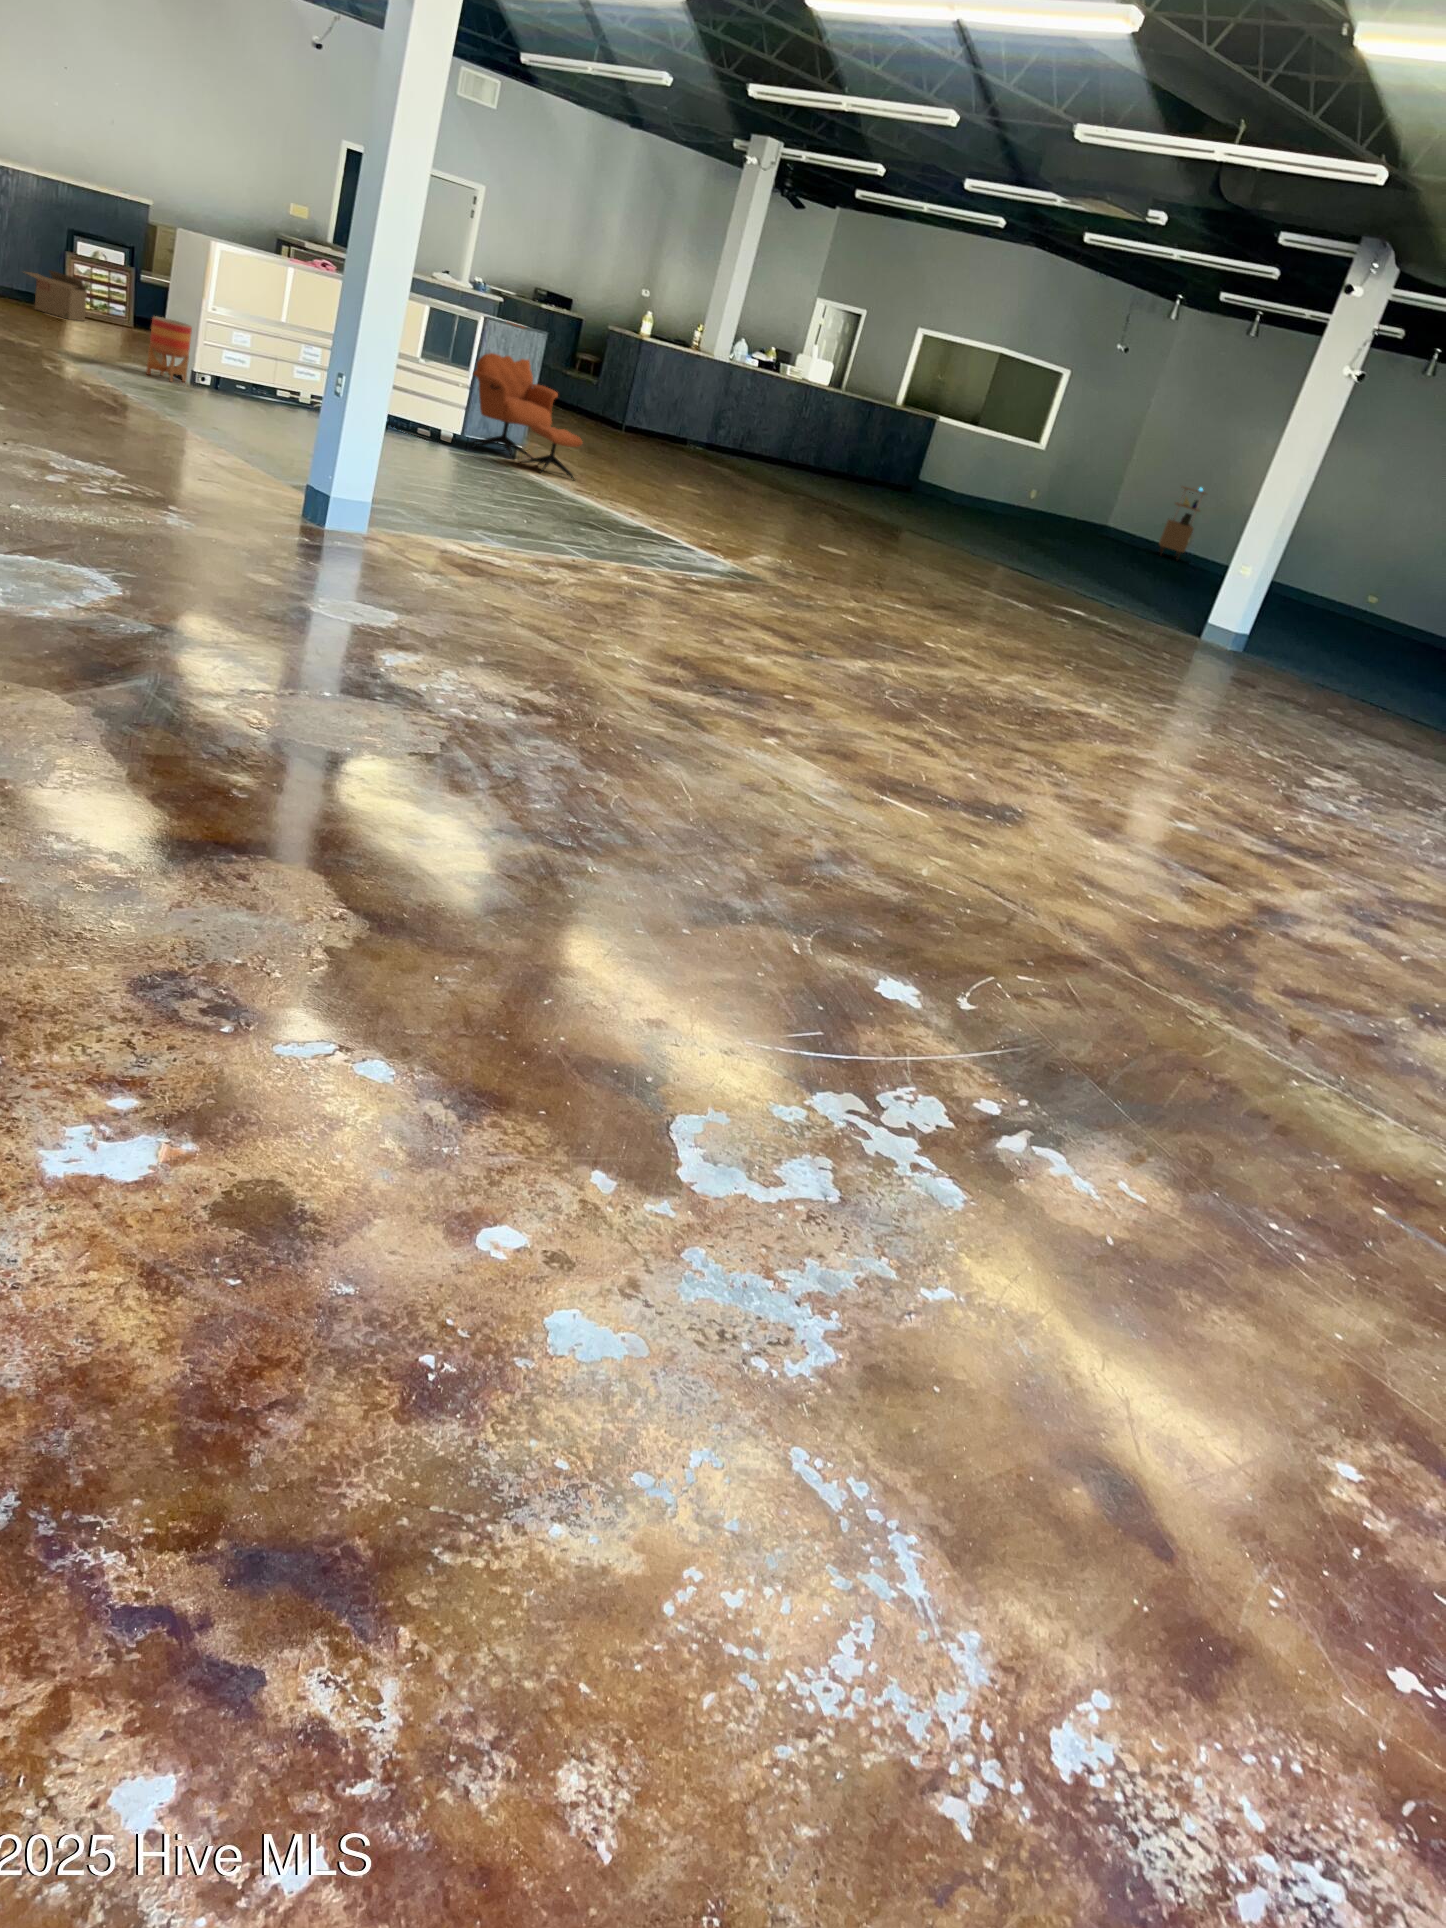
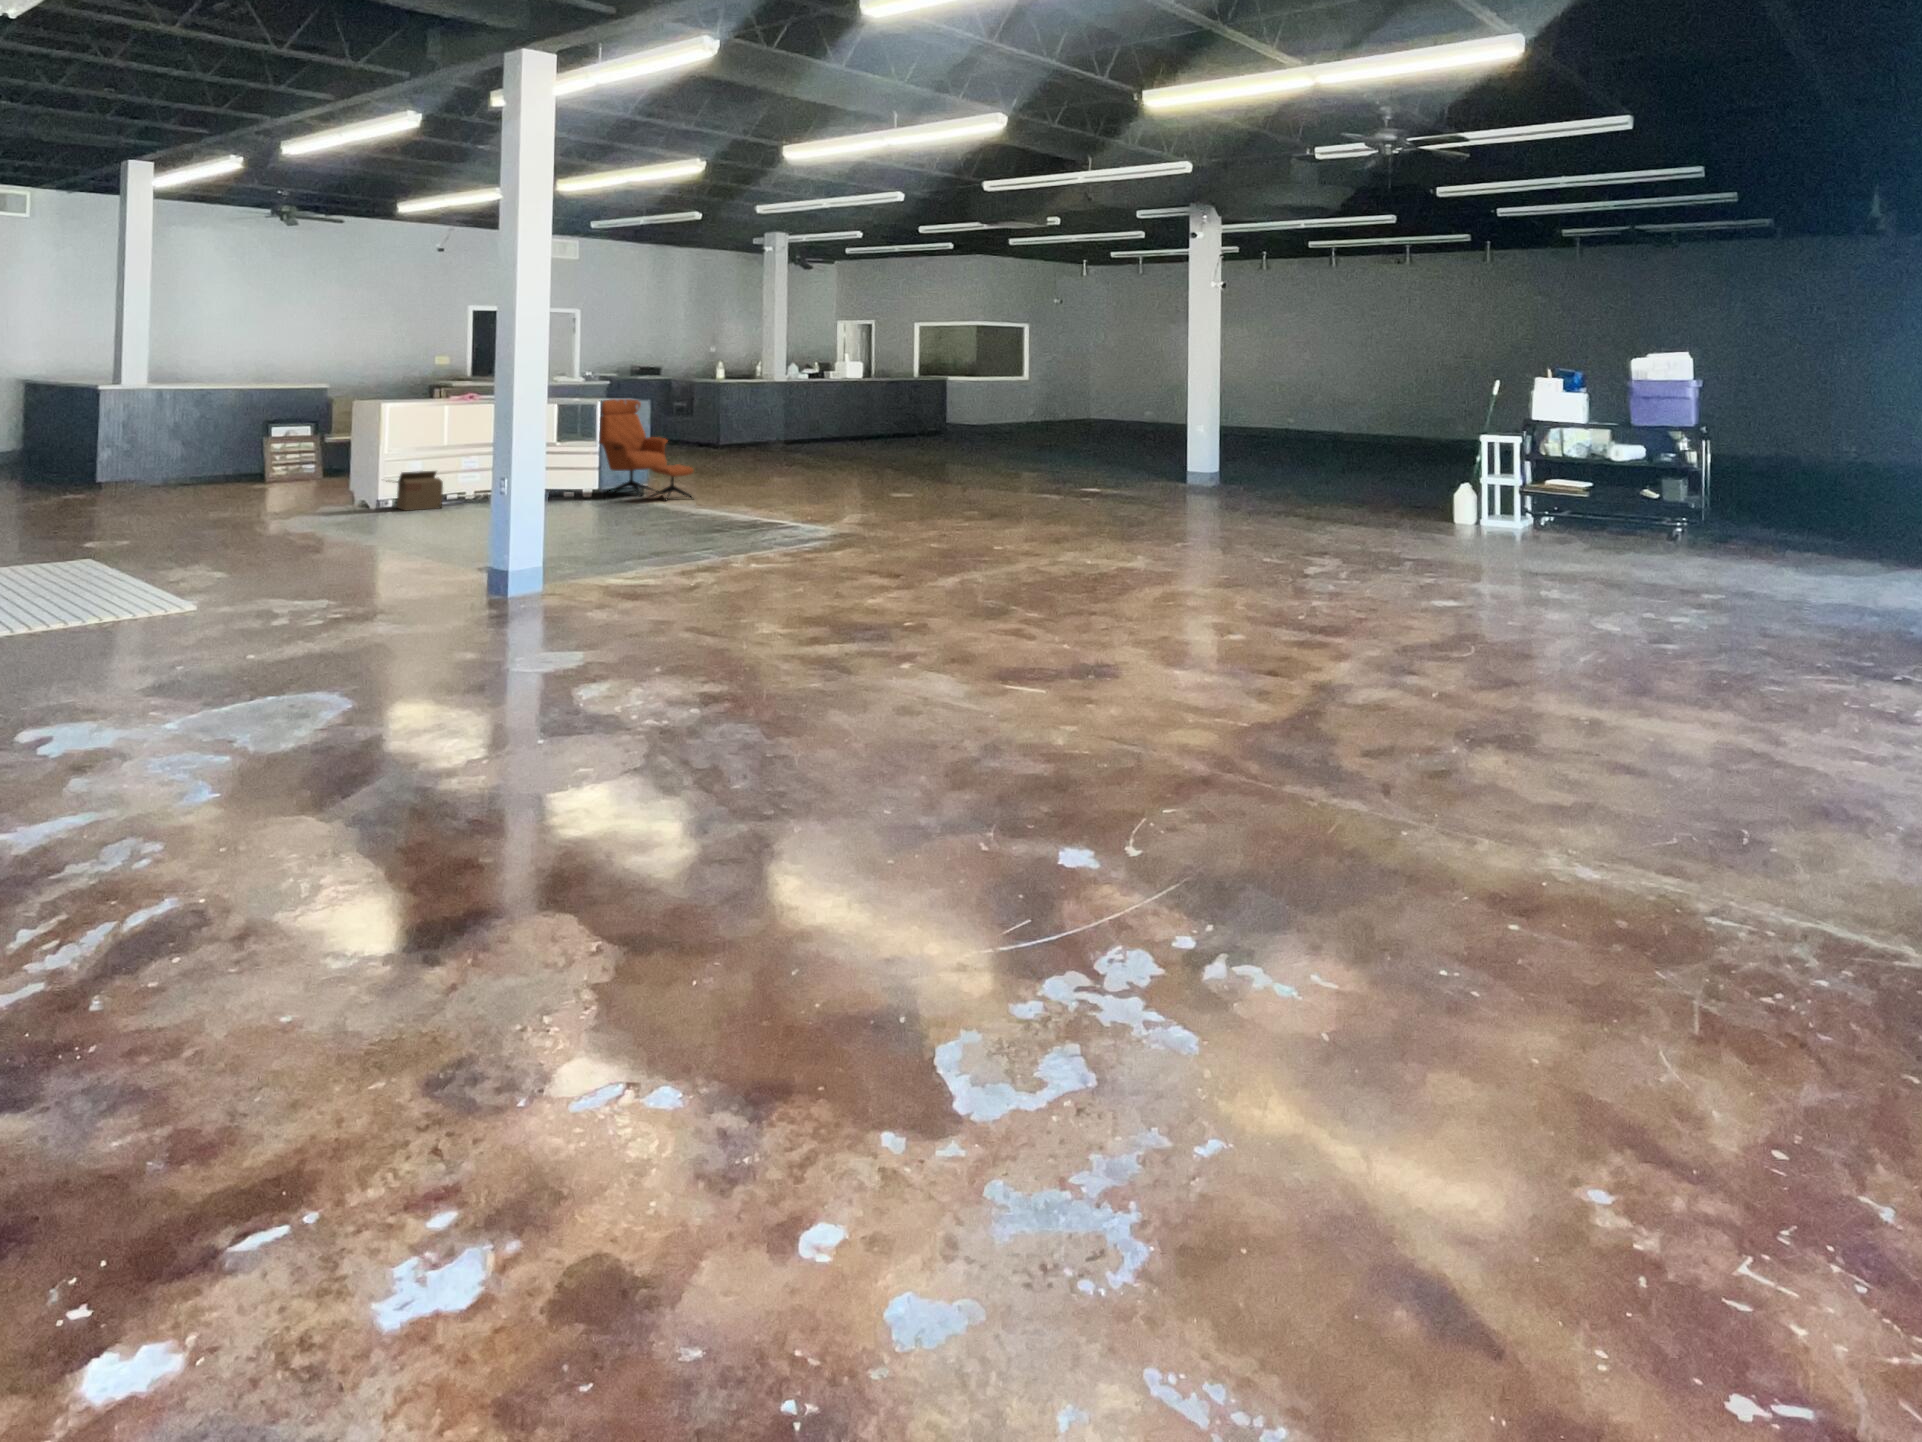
cardboard box: present [26,270,87,321] -> present [386,471,443,511]
planter: present [146,316,192,382] -> none [333,465,368,512]
shelving unit: present [1159,486,1206,559] -> none [1133,377,1154,431]

